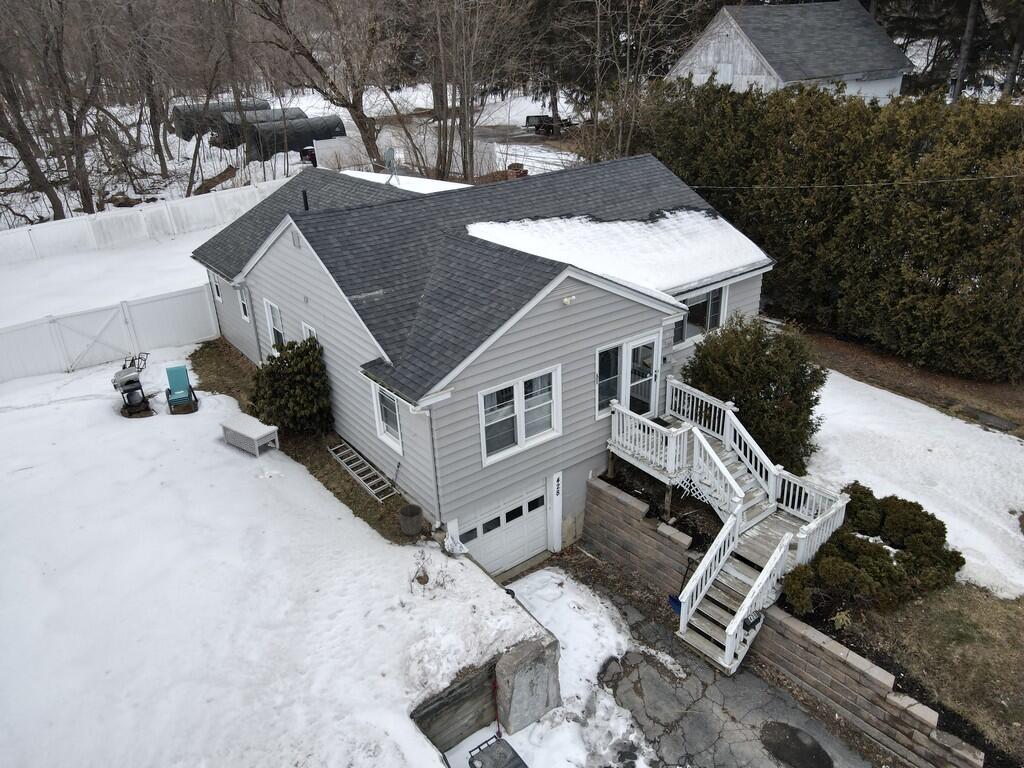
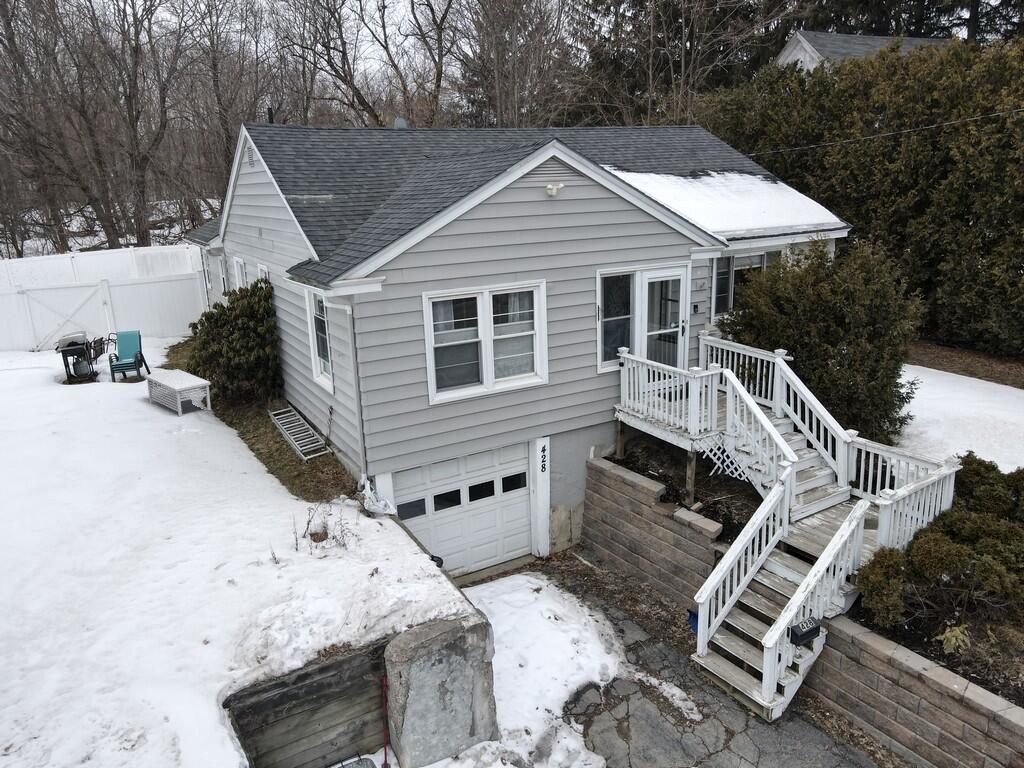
bucket: present [399,504,423,535] -> none [313,456,350,497]

